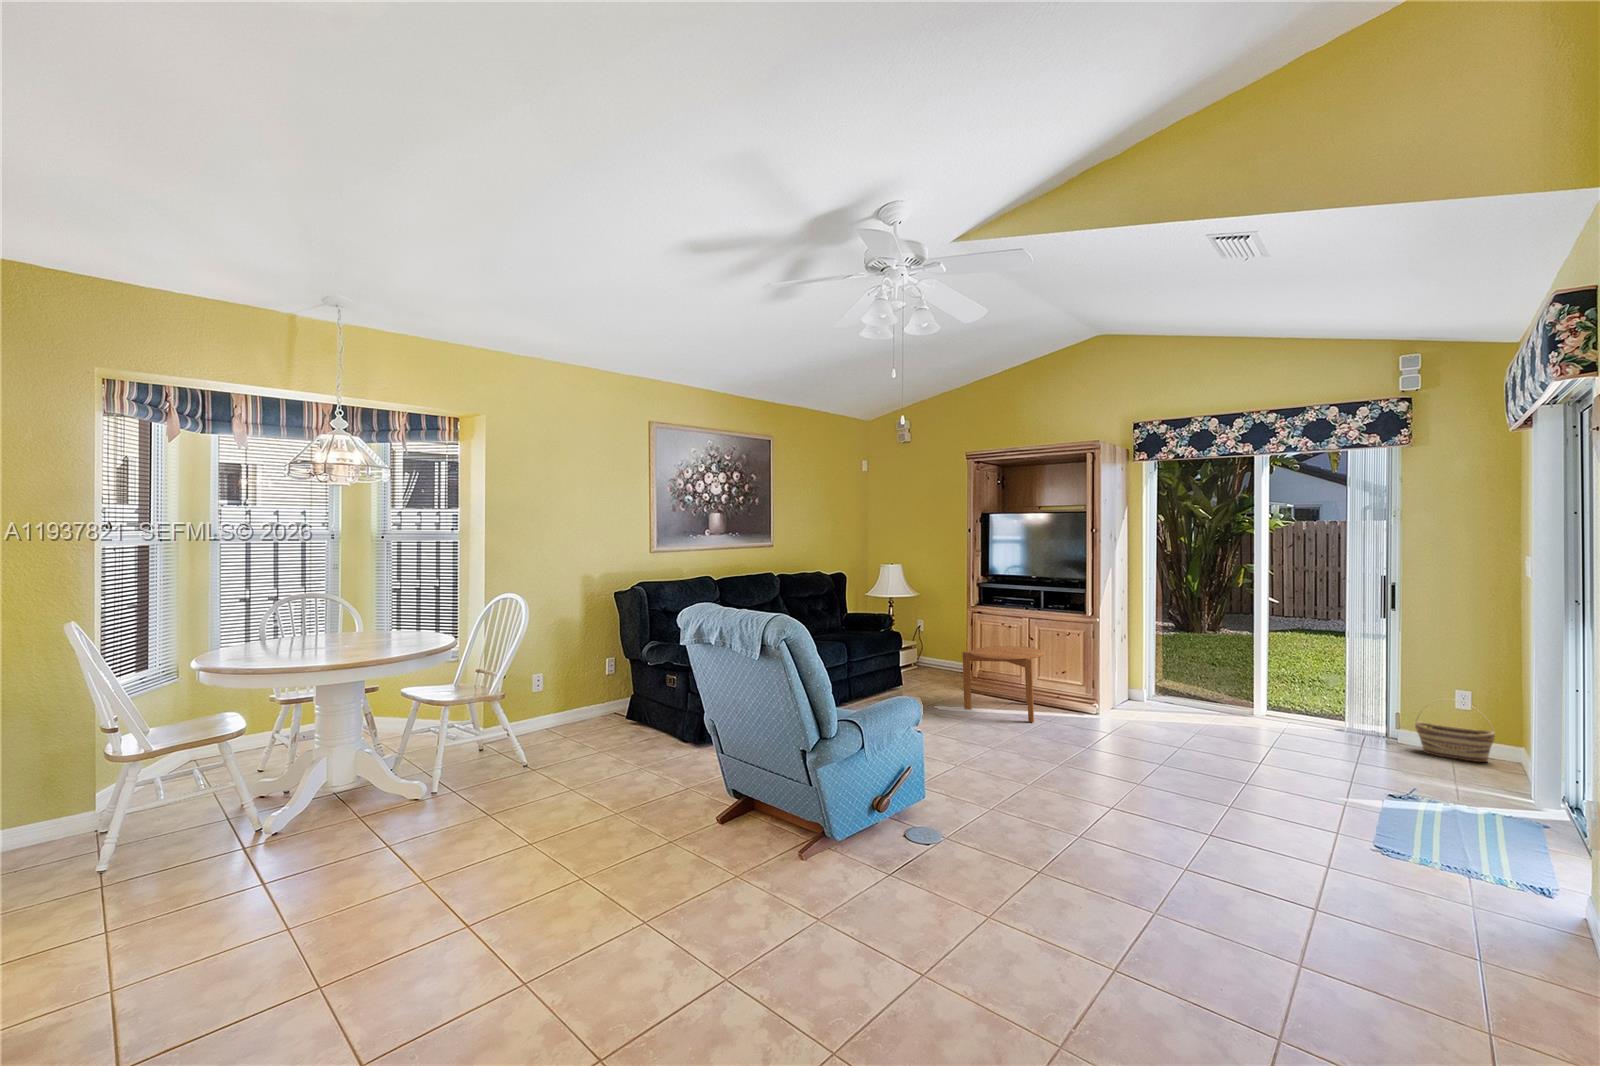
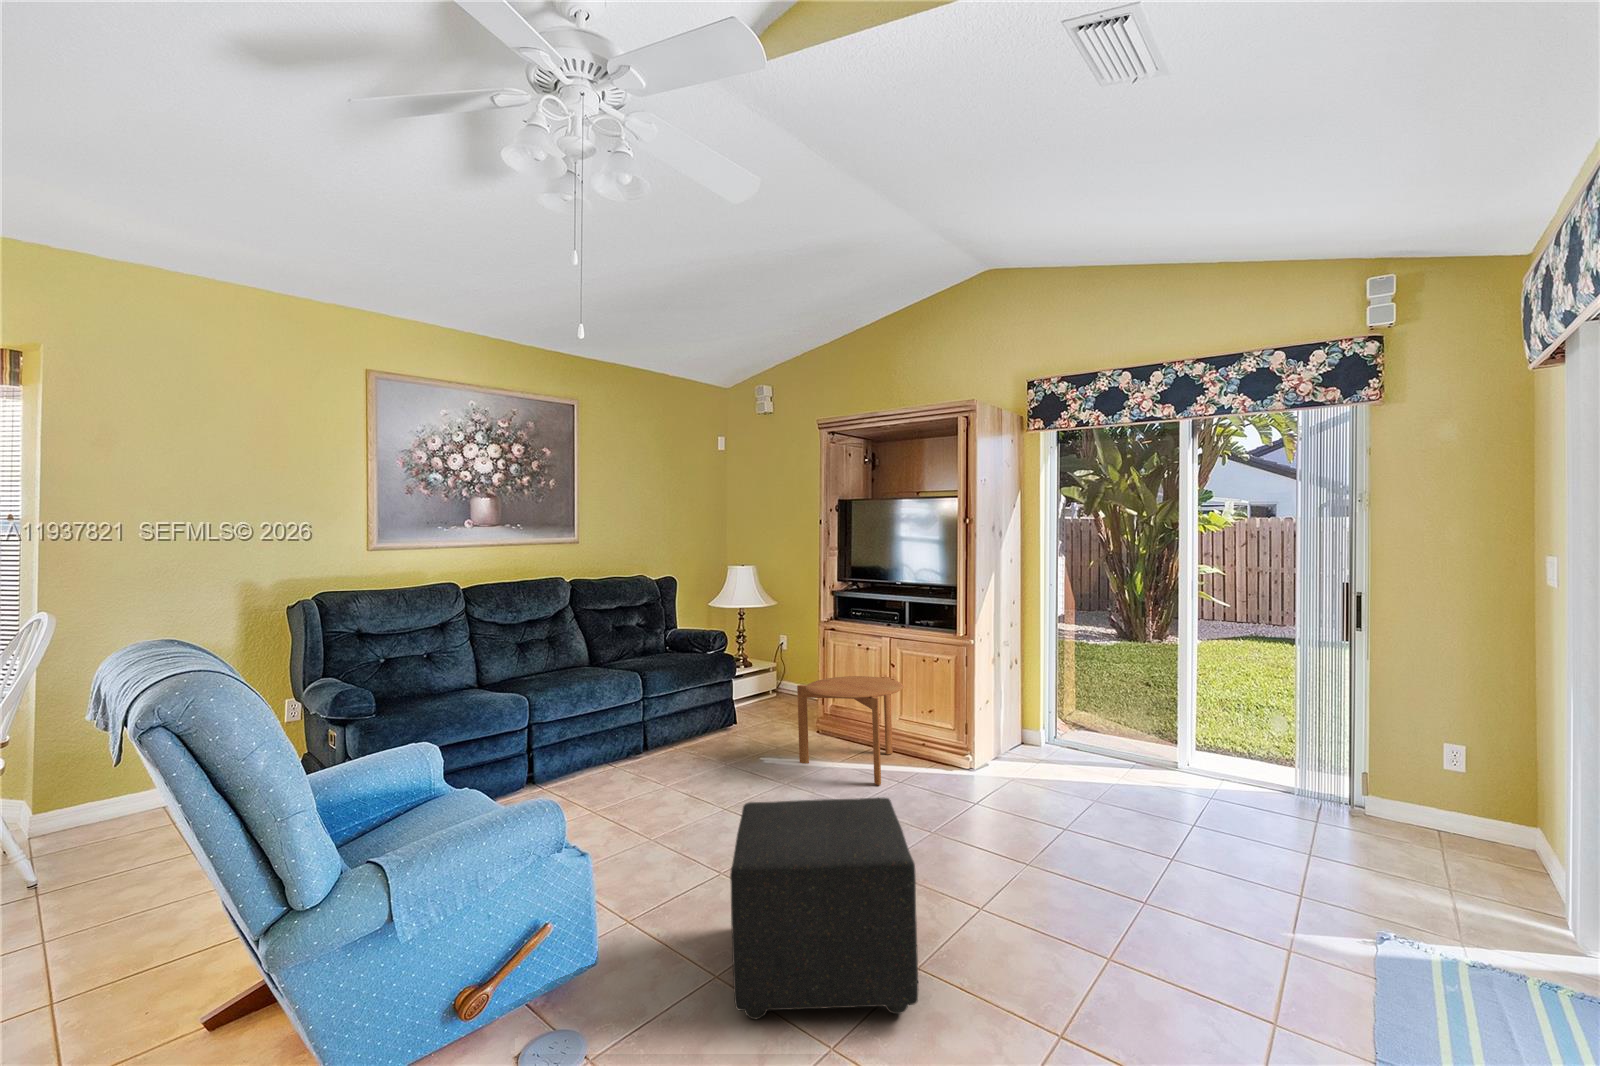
basket: present [1415,707,1495,762] -> none [1388,759,1499,851]
ottoman: none [988,711,1122,828] -> present [730,798,918,1019]

